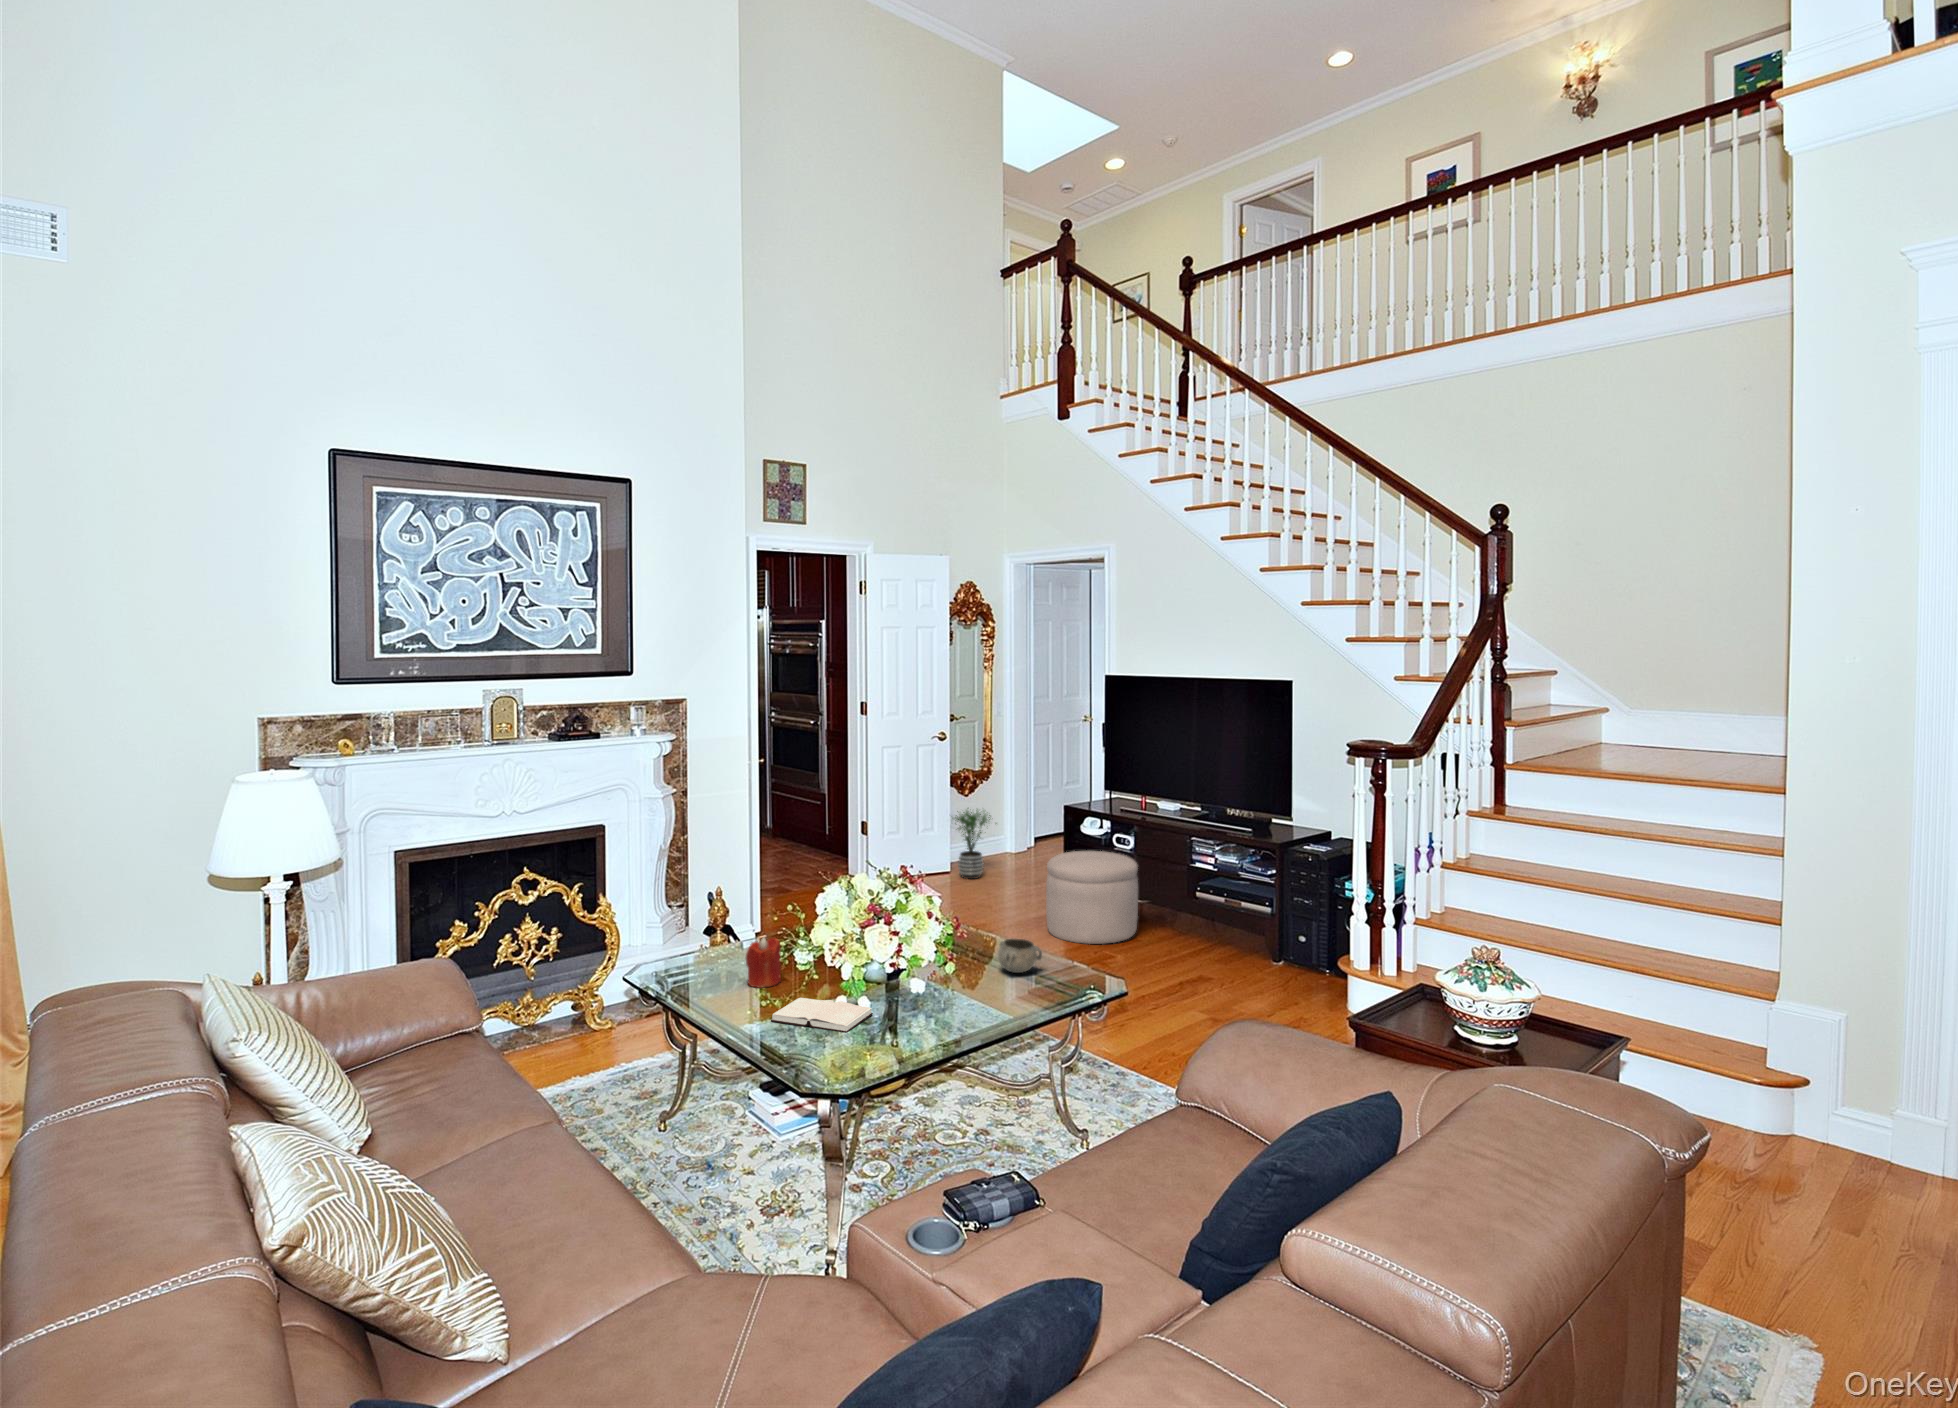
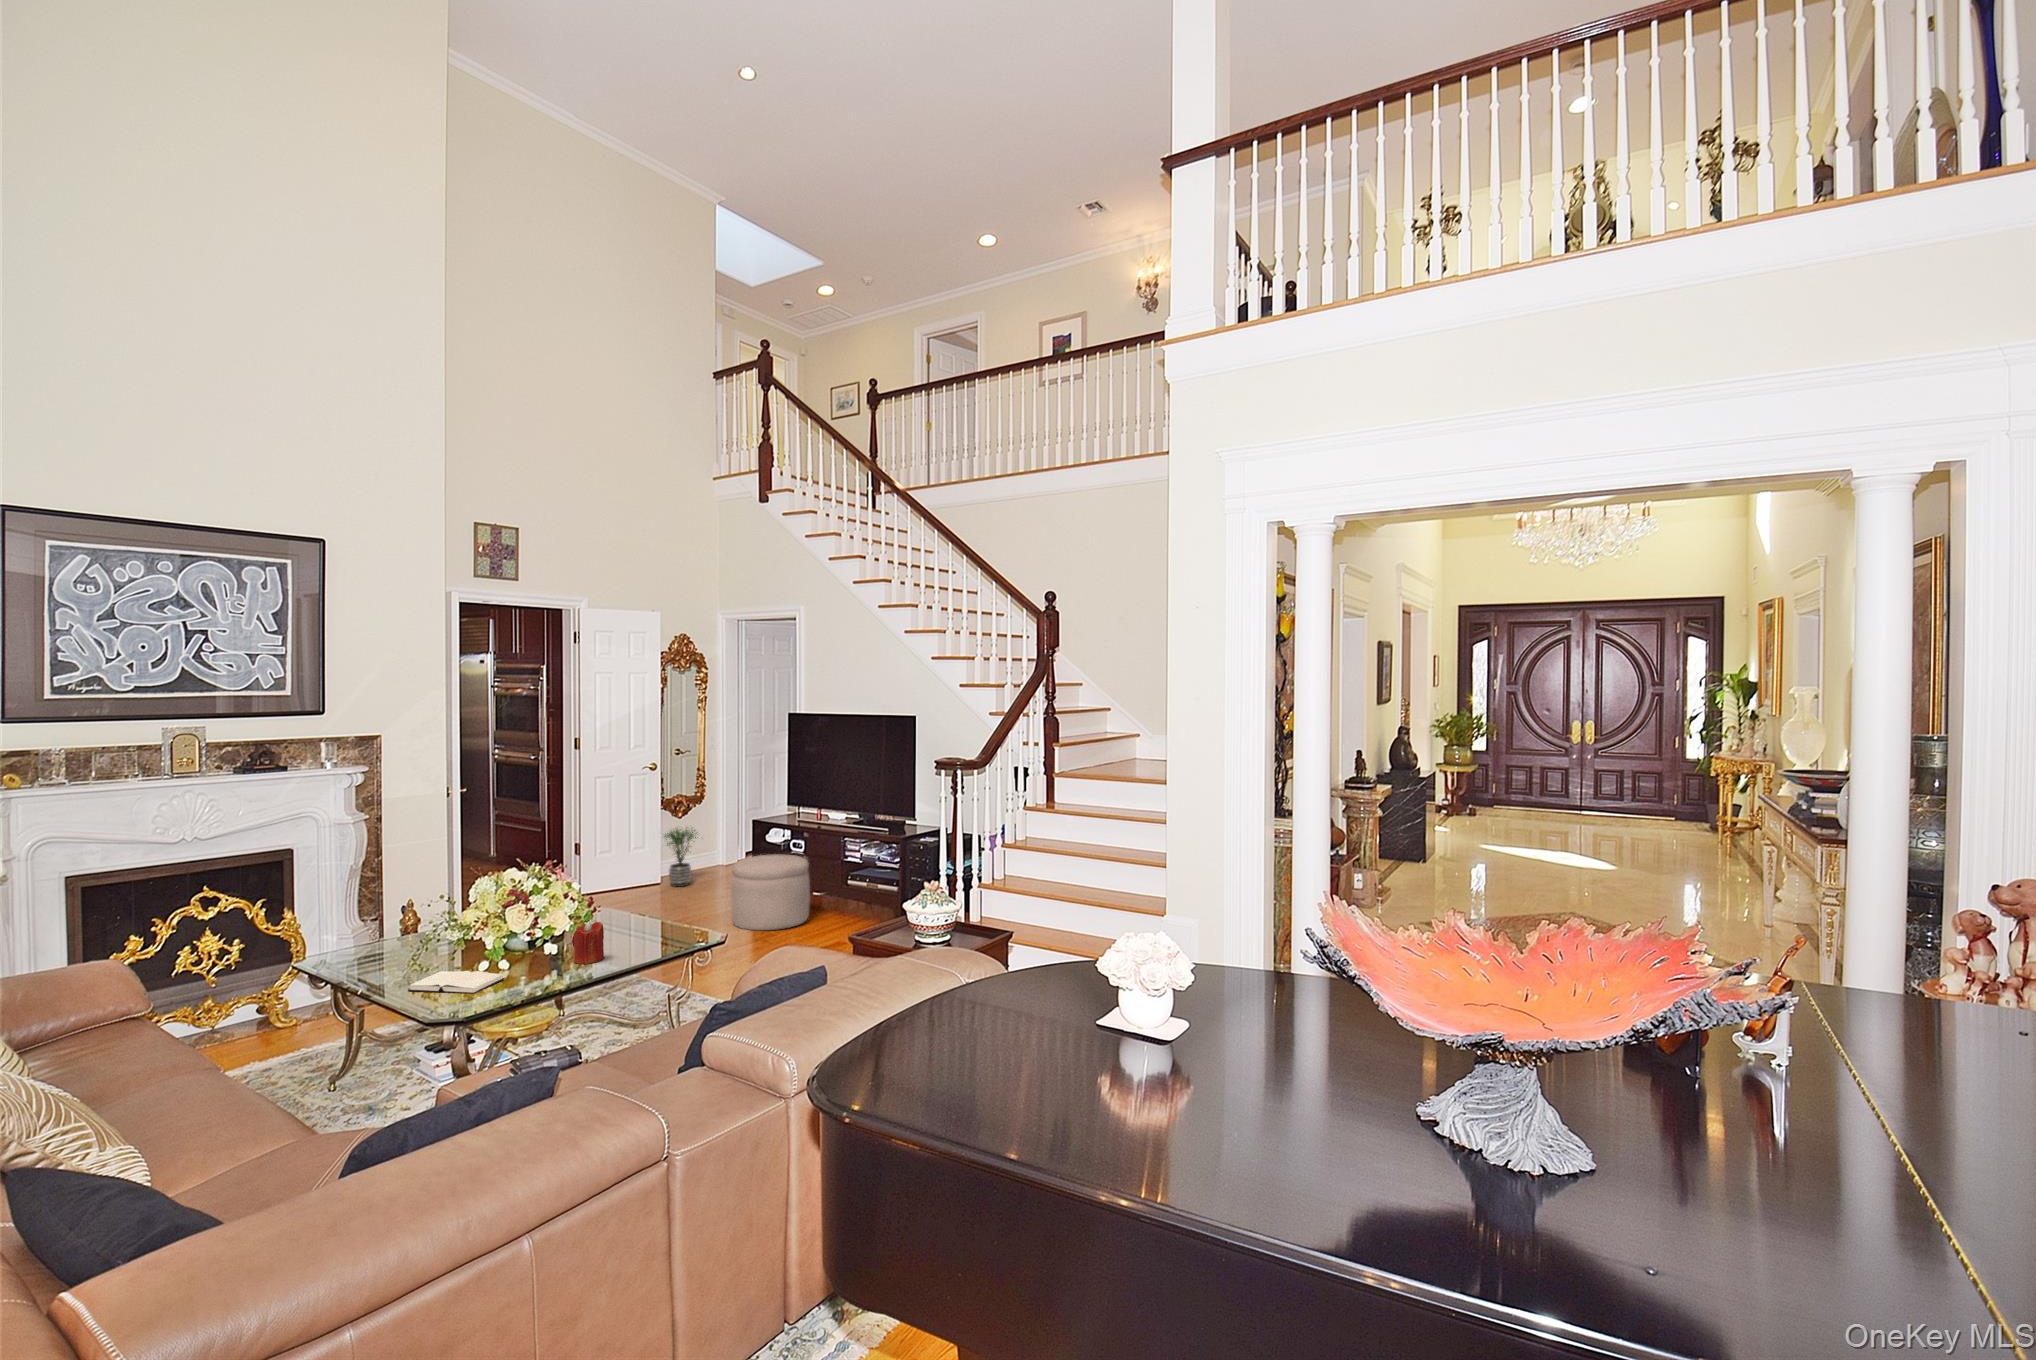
candle: present [746,938,781,988] -> present [572,921,604,964]
decorative bowl: present [998,939,1042,973] -> none [632,915,671,943]

